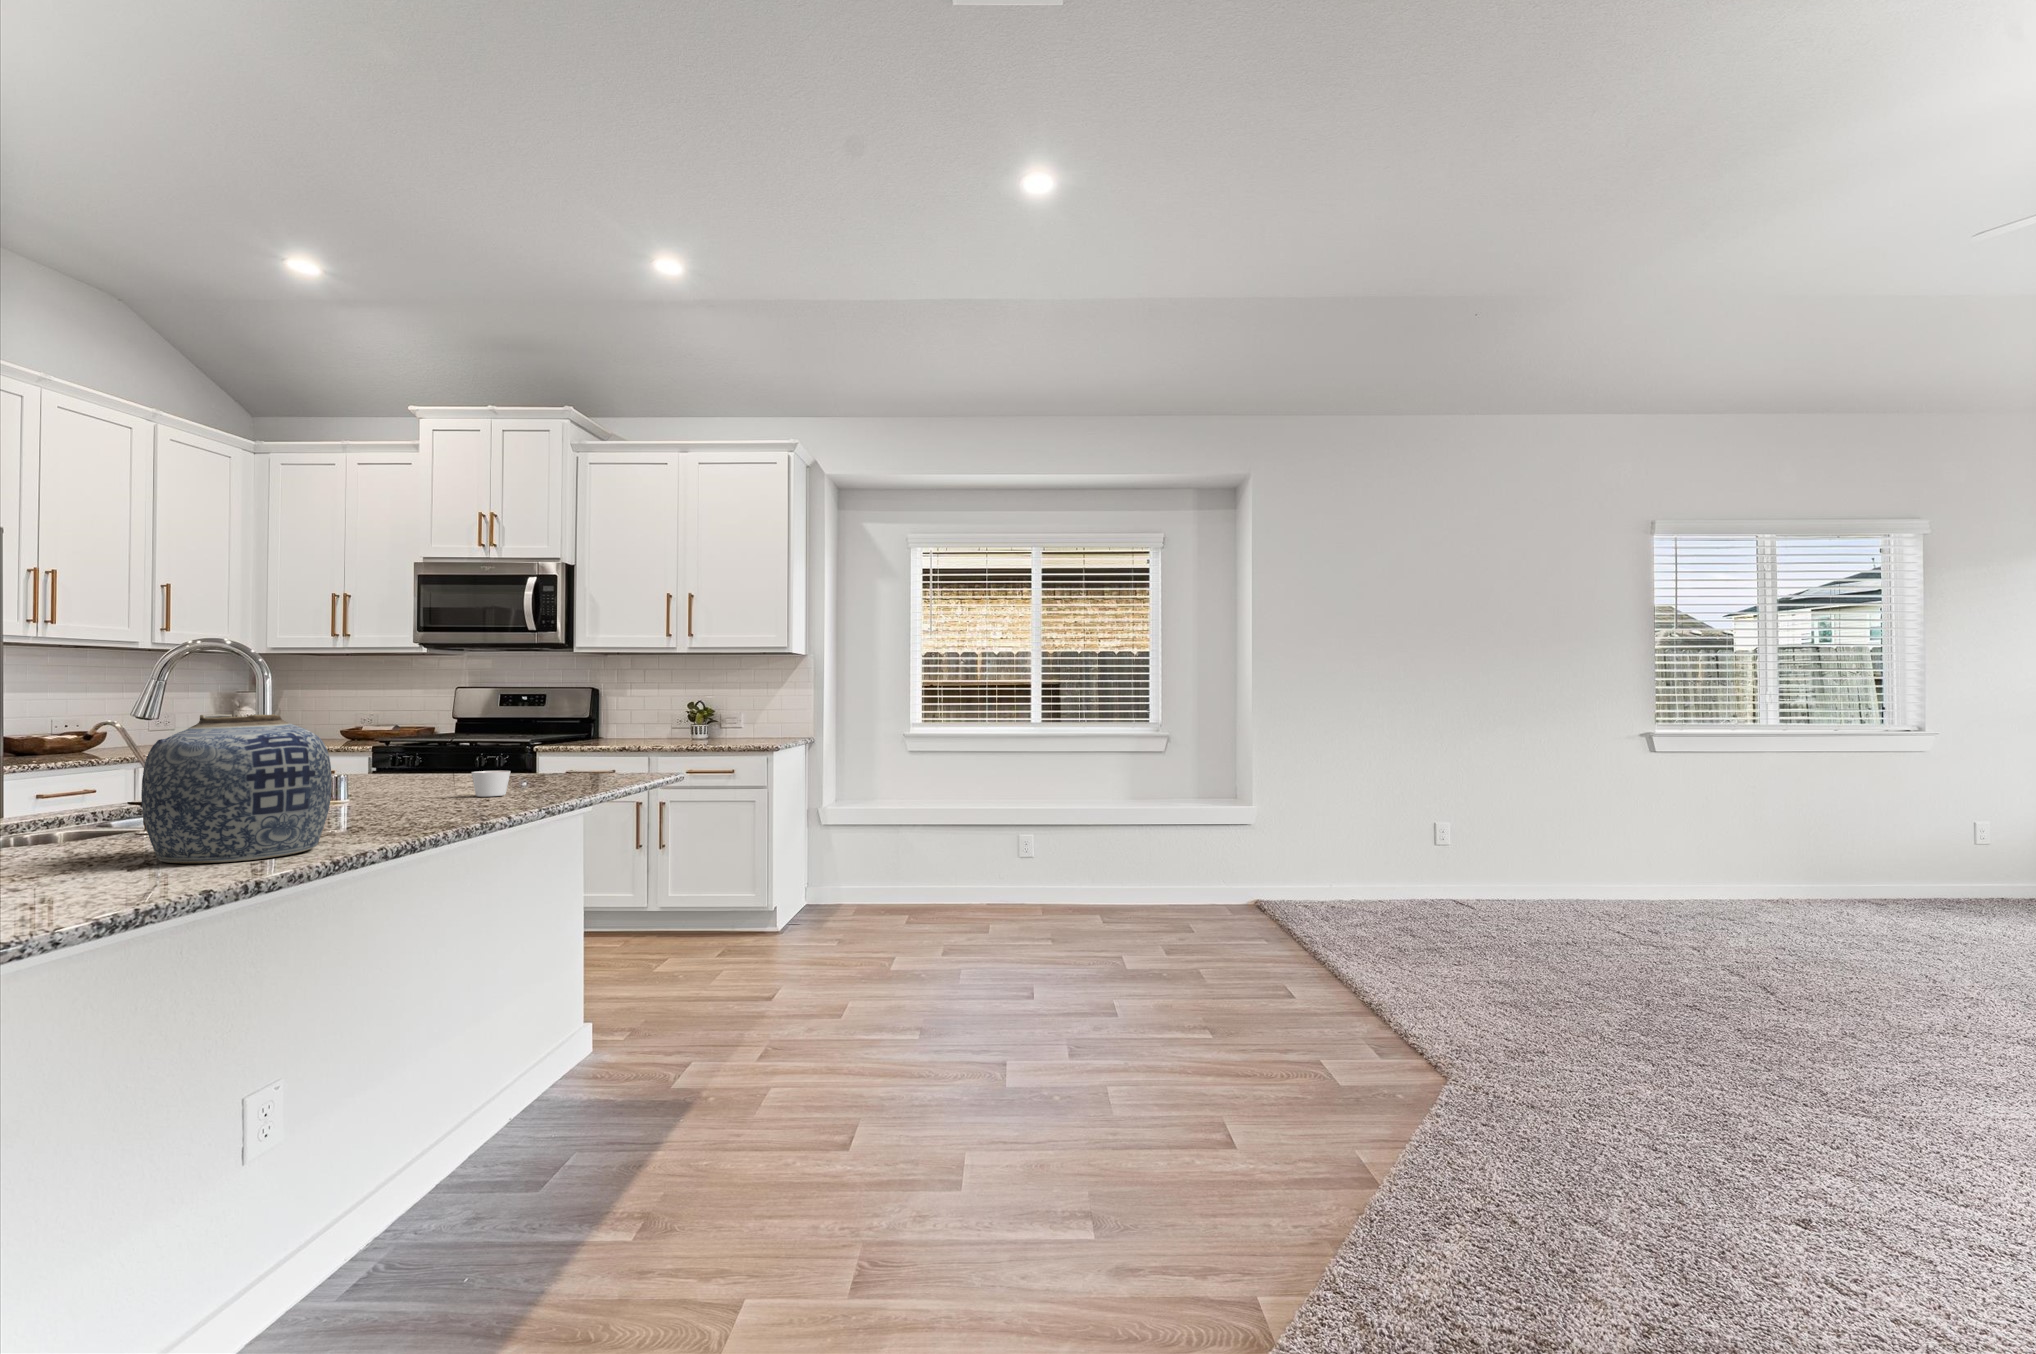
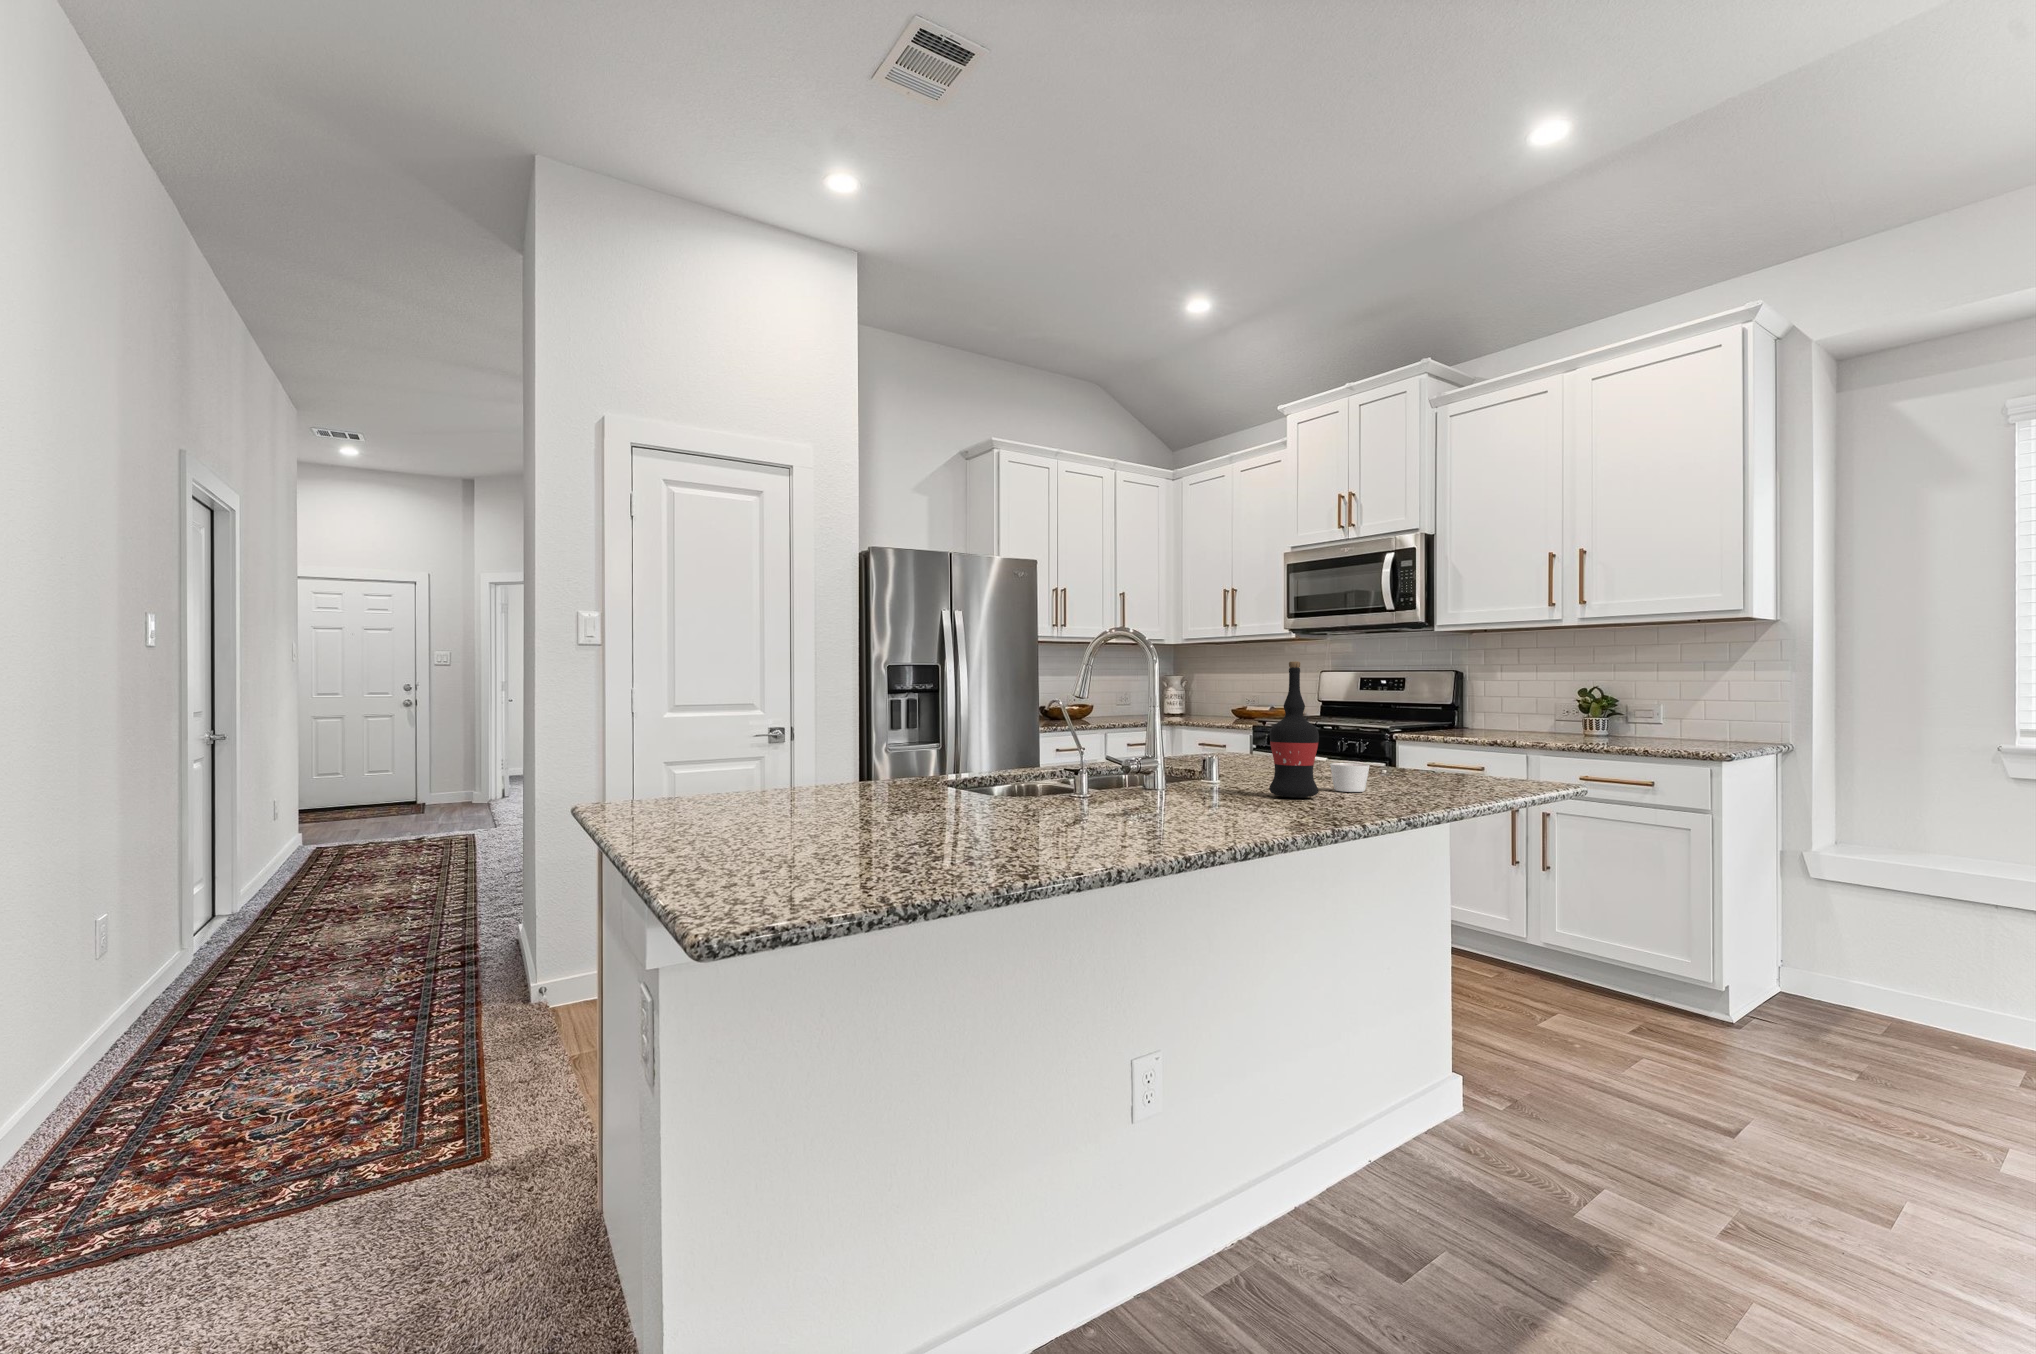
wine bottle: none [408,678,462,805] -> present [1269,661,1319,798]
vase: present [141,714,332,863] -> none [1042,697,1187,846]

